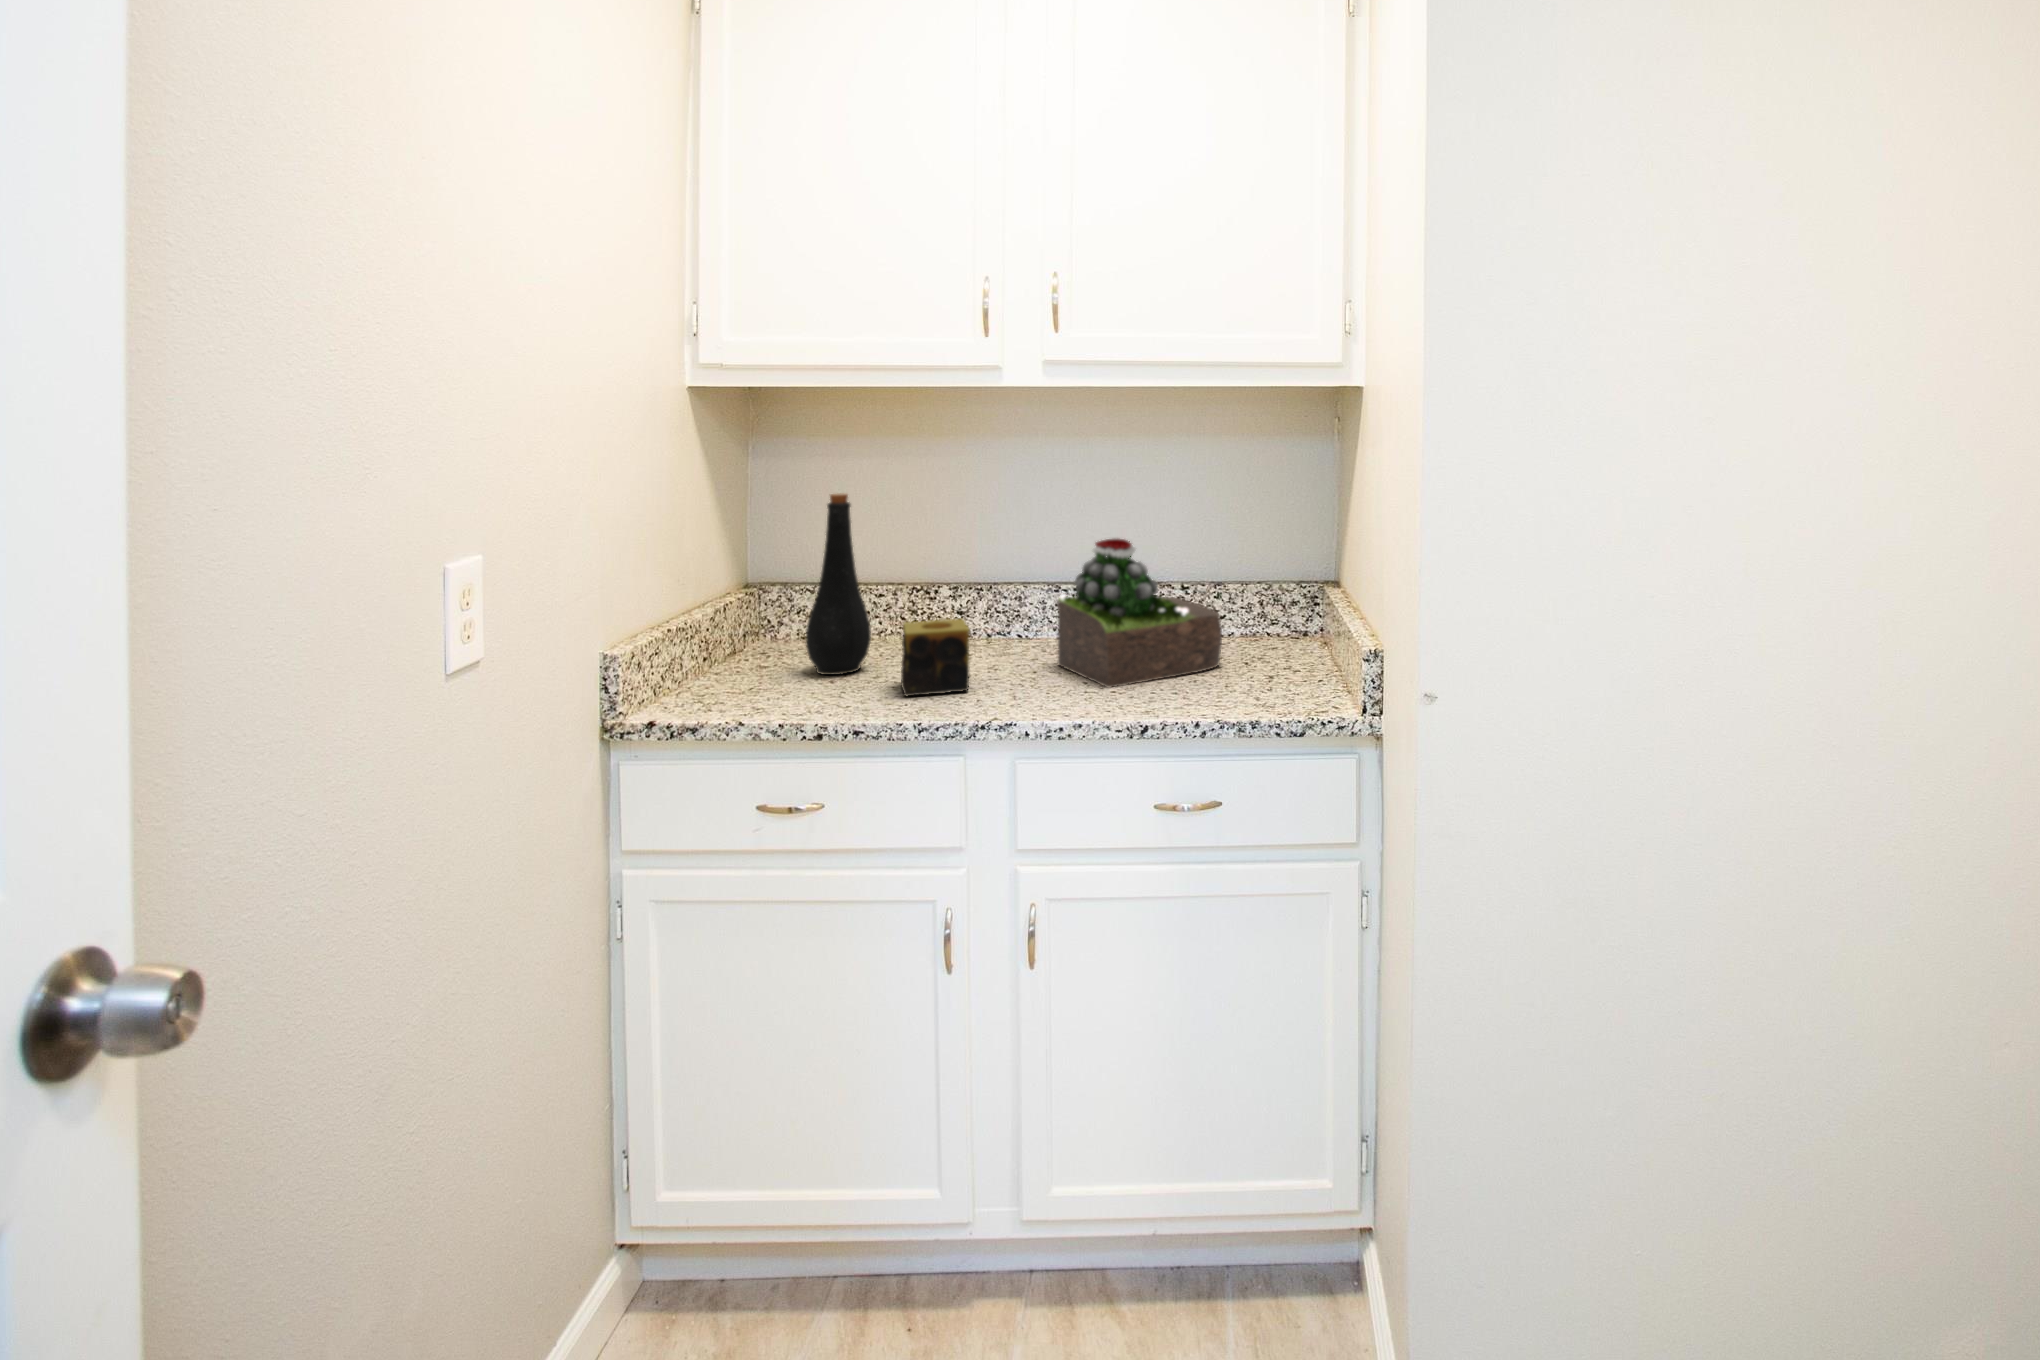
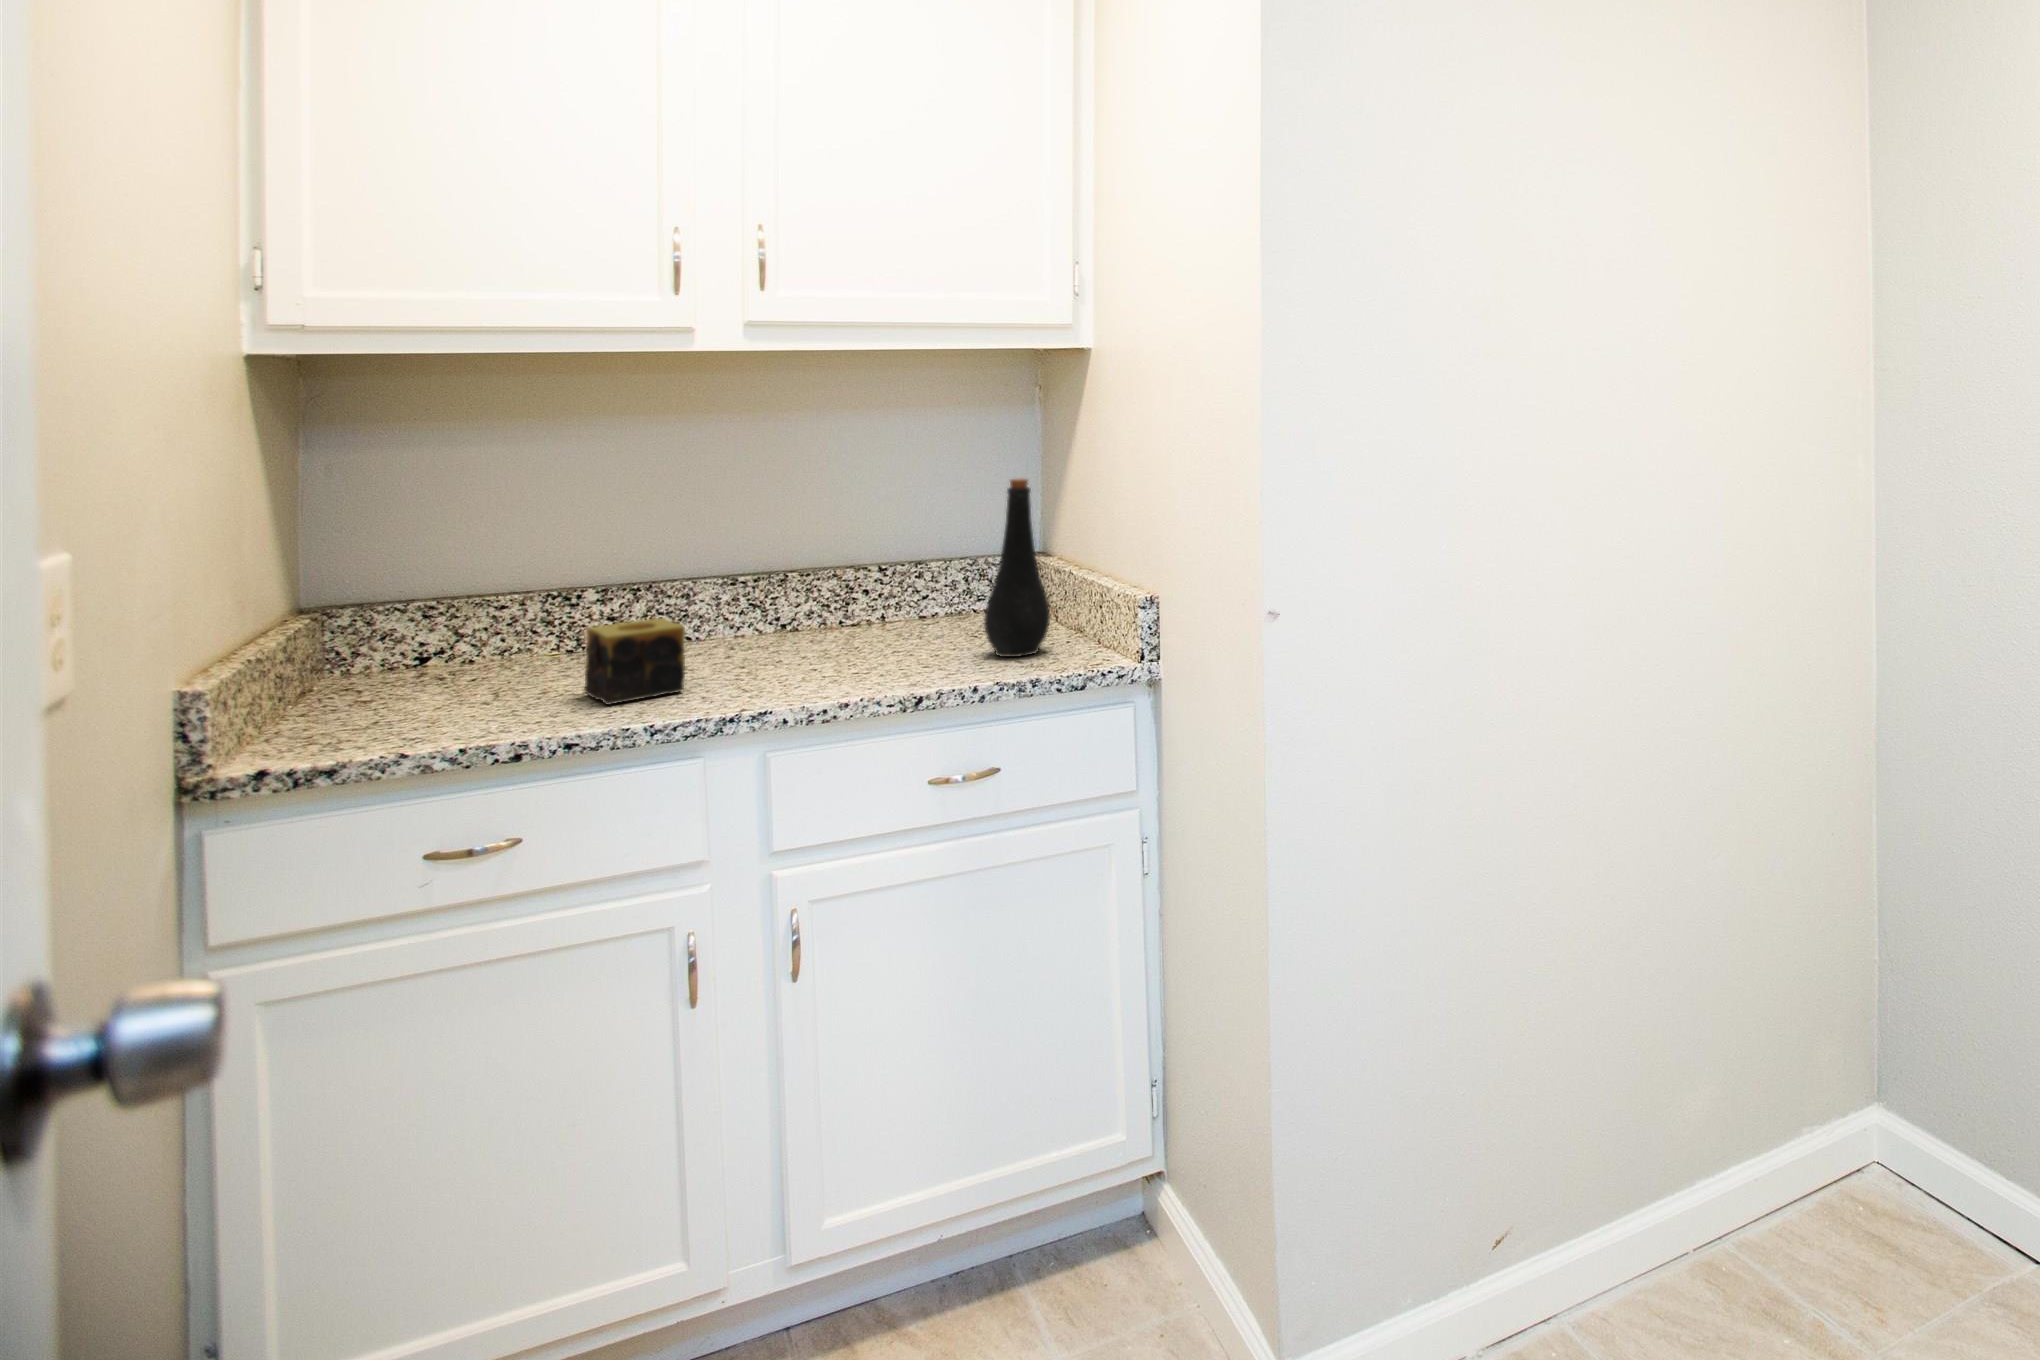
bottle: present [806,493,871,675] -> present [984,478,1050,657]
succulent plant: present [1058,539,1222,687] -> none [764,523,953,671]

